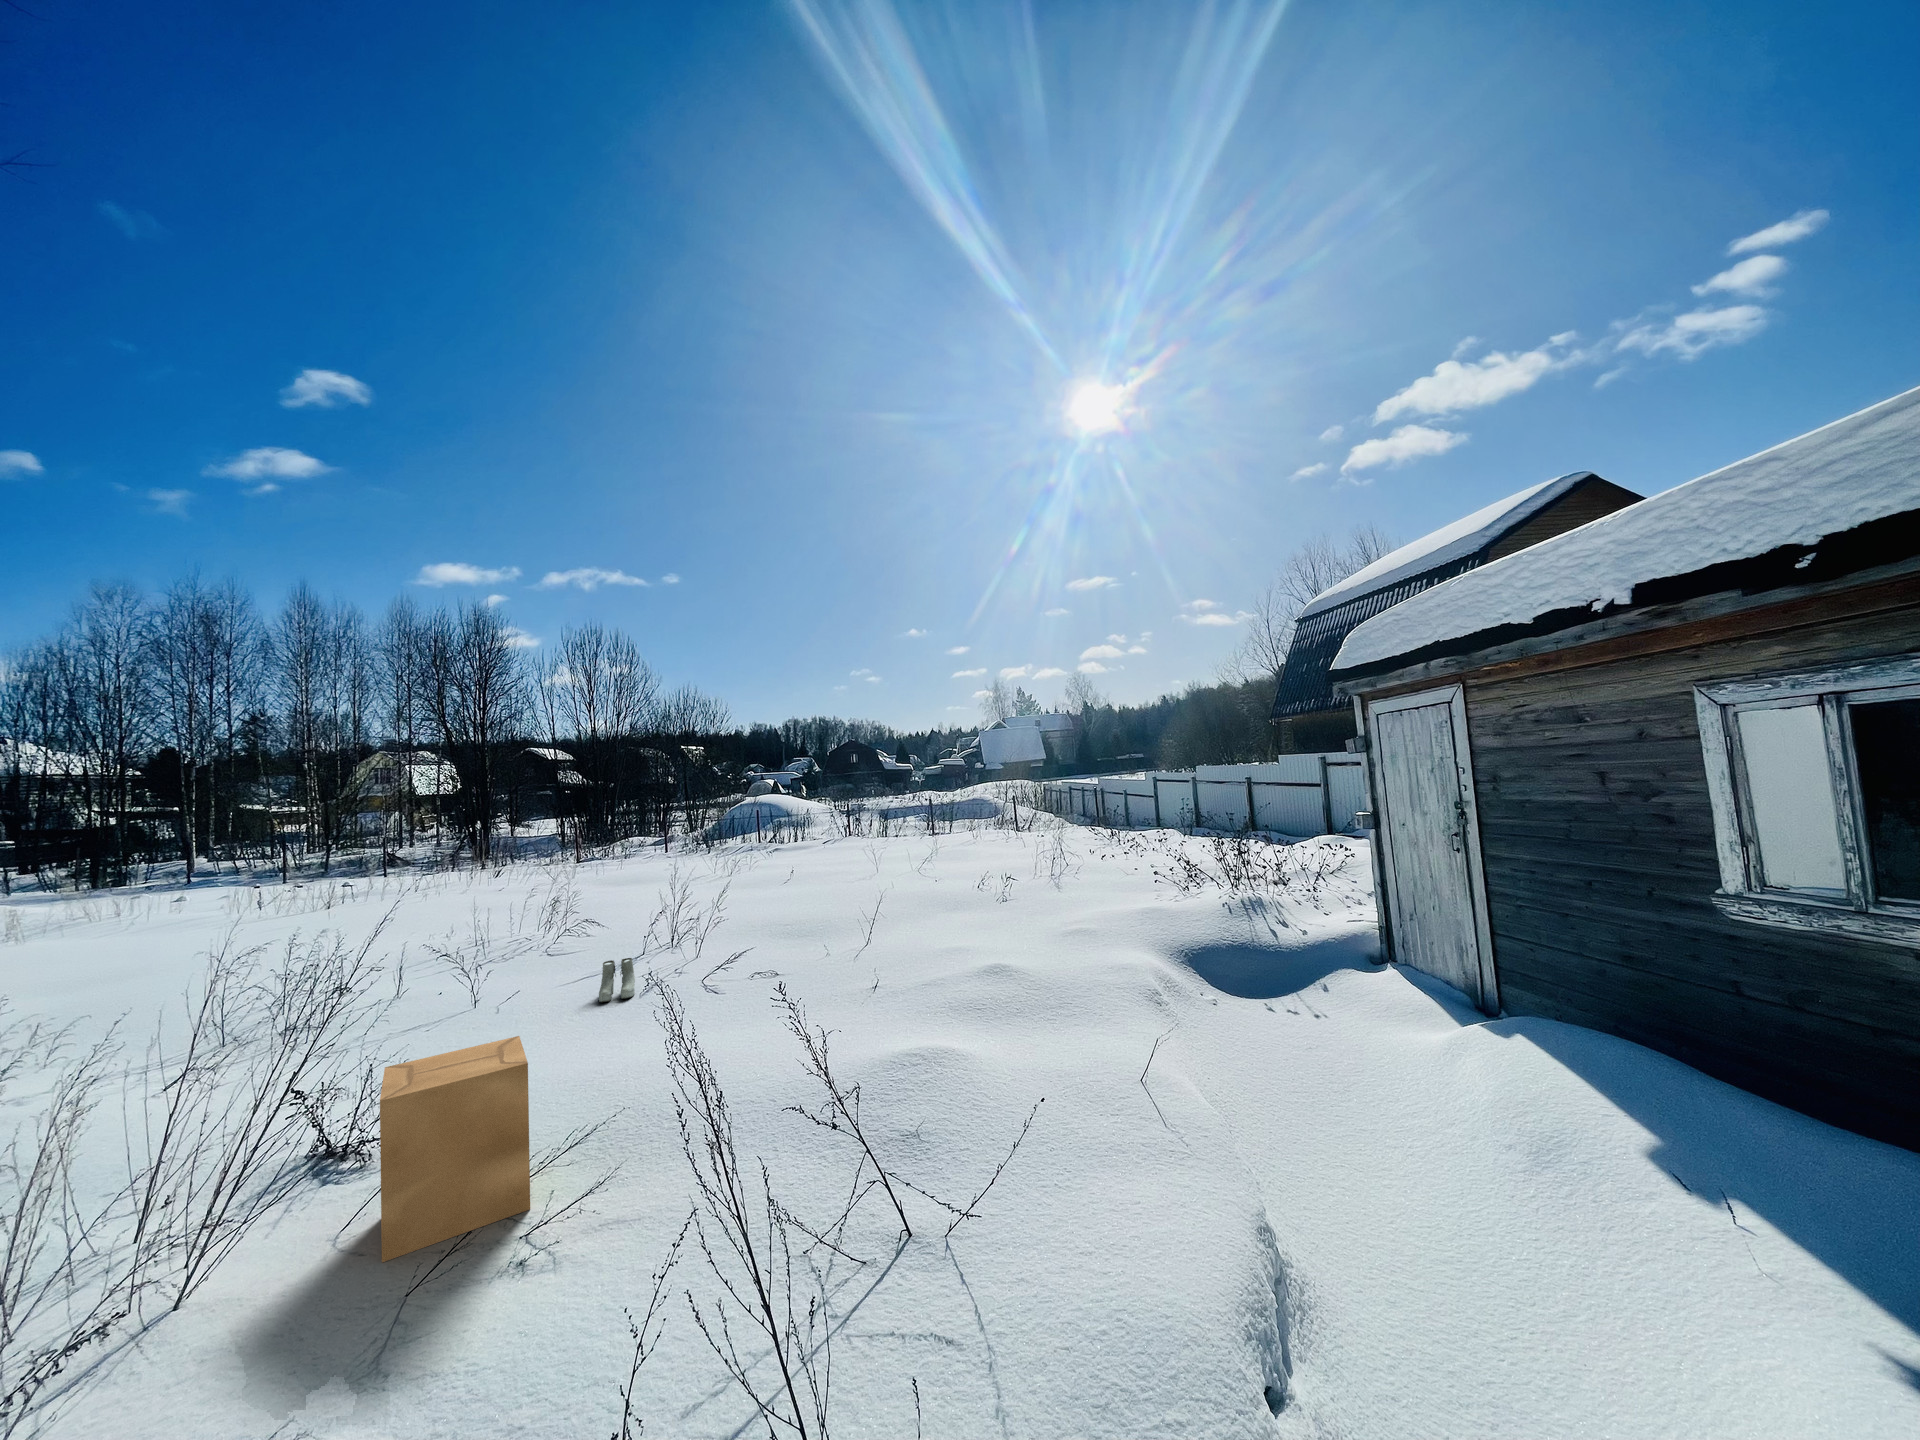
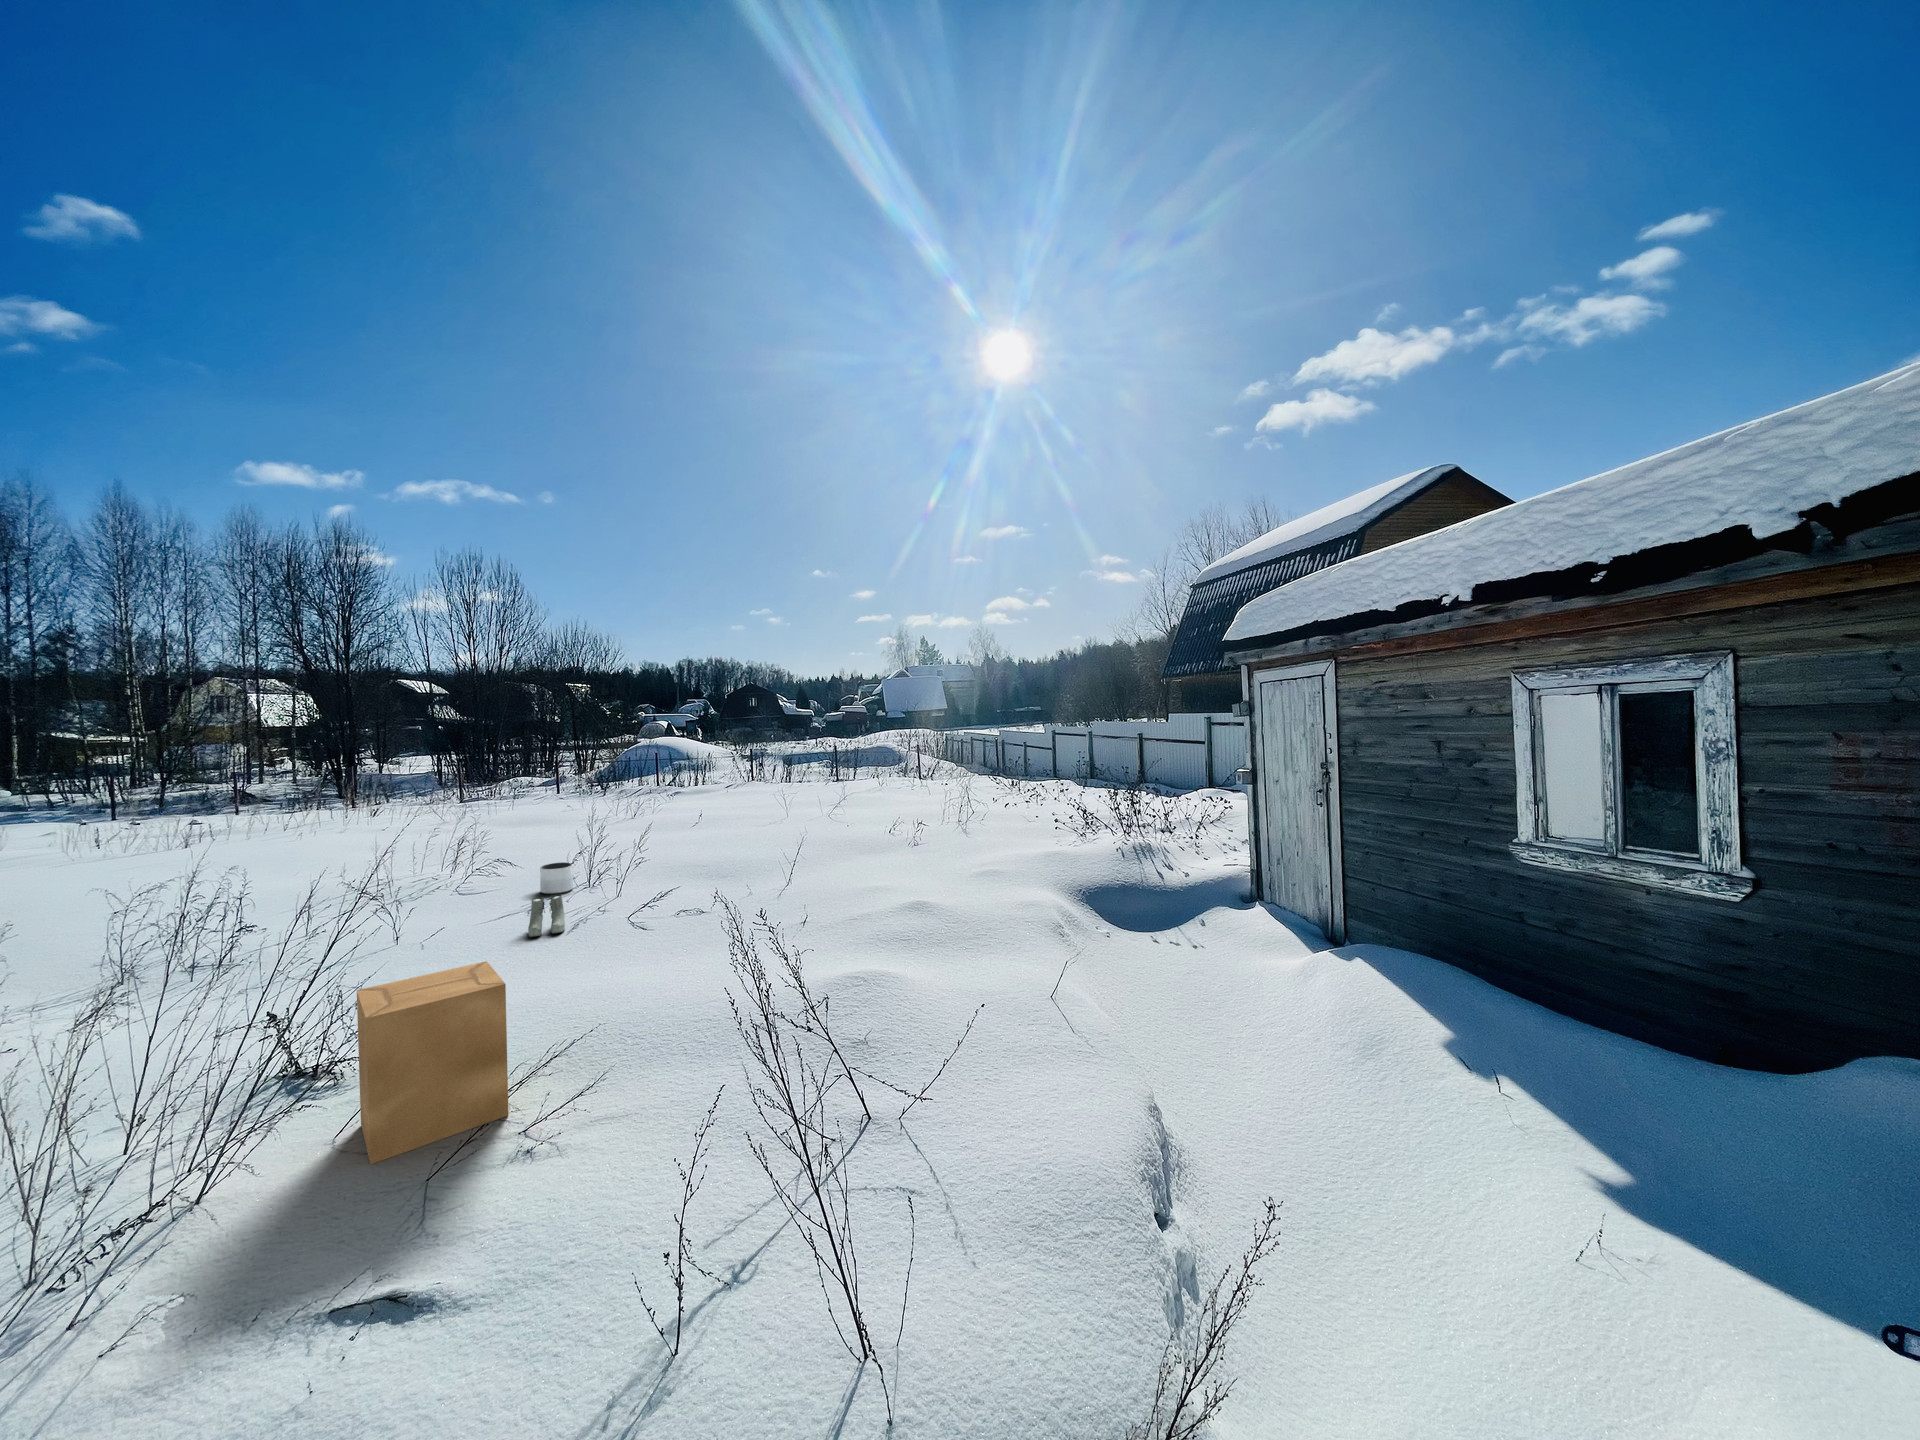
planter: none [621,924,652,956] -> present [540,862,573,894]

